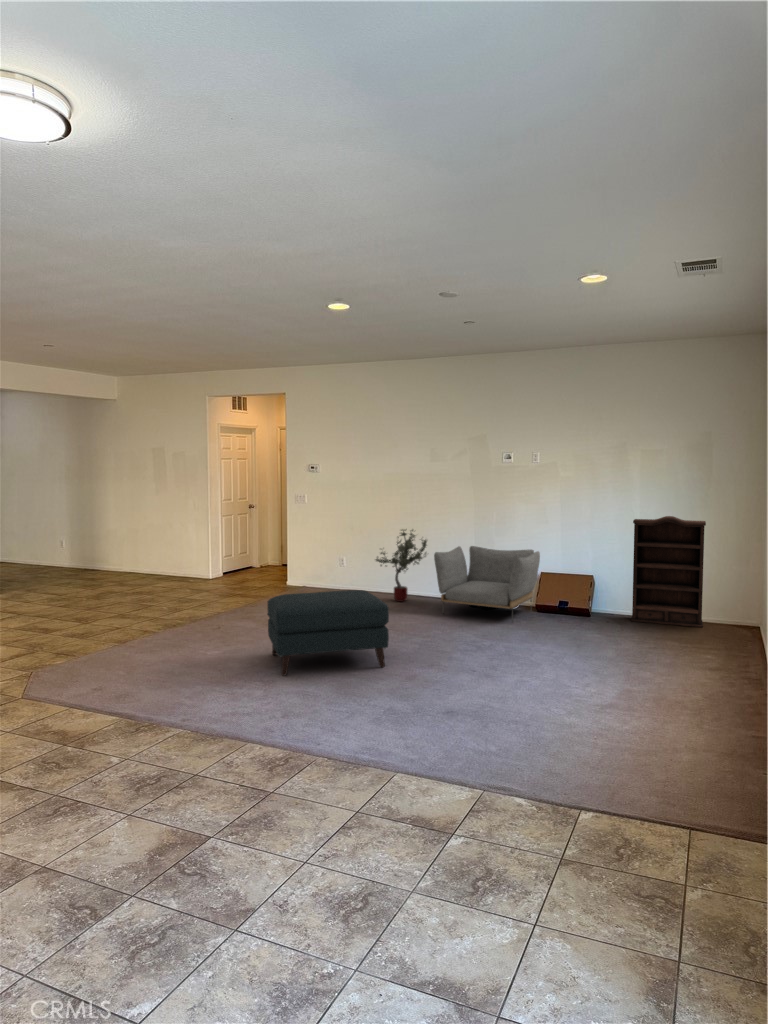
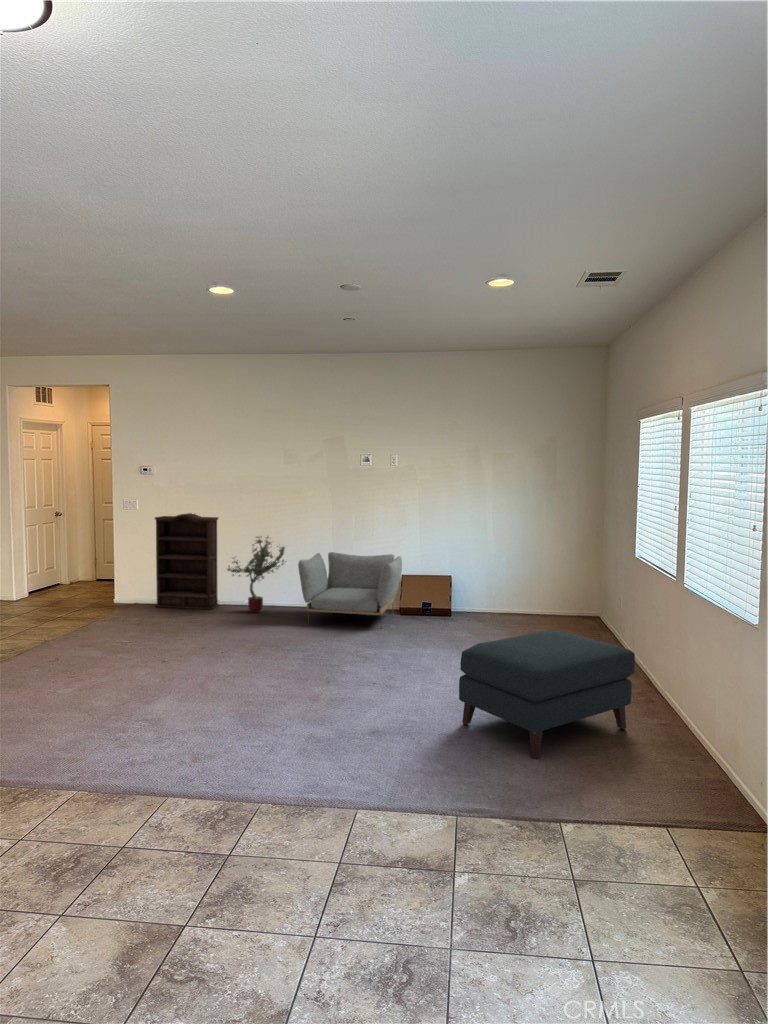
bookshelf: present [631,516,706,627] -> present [155,513,219,609]
ottoman: present [267,590,389,676] -> present [459,630,635,759]

